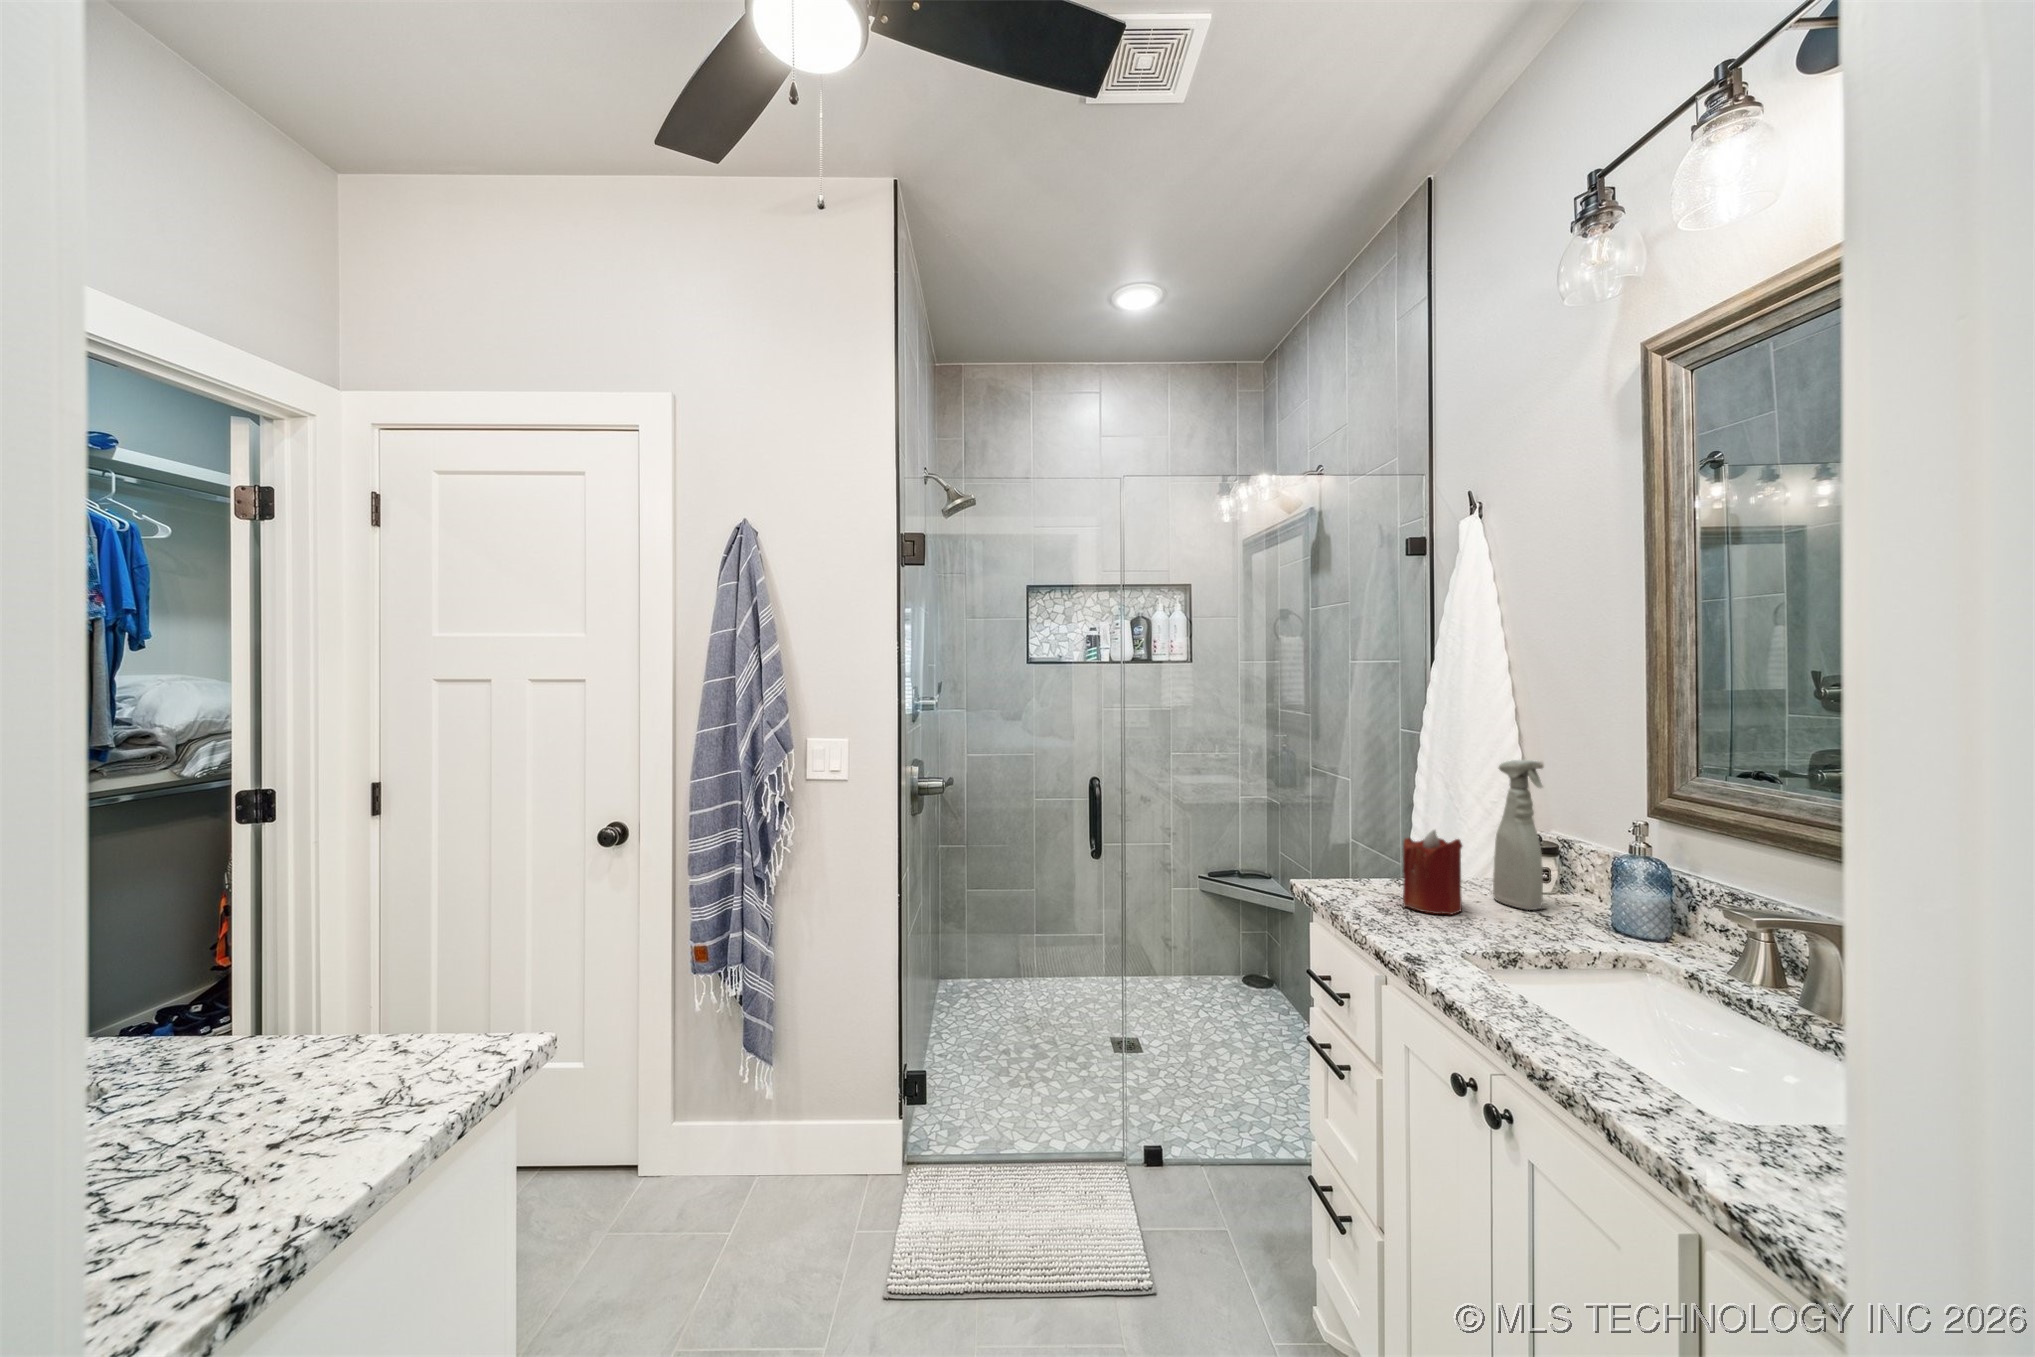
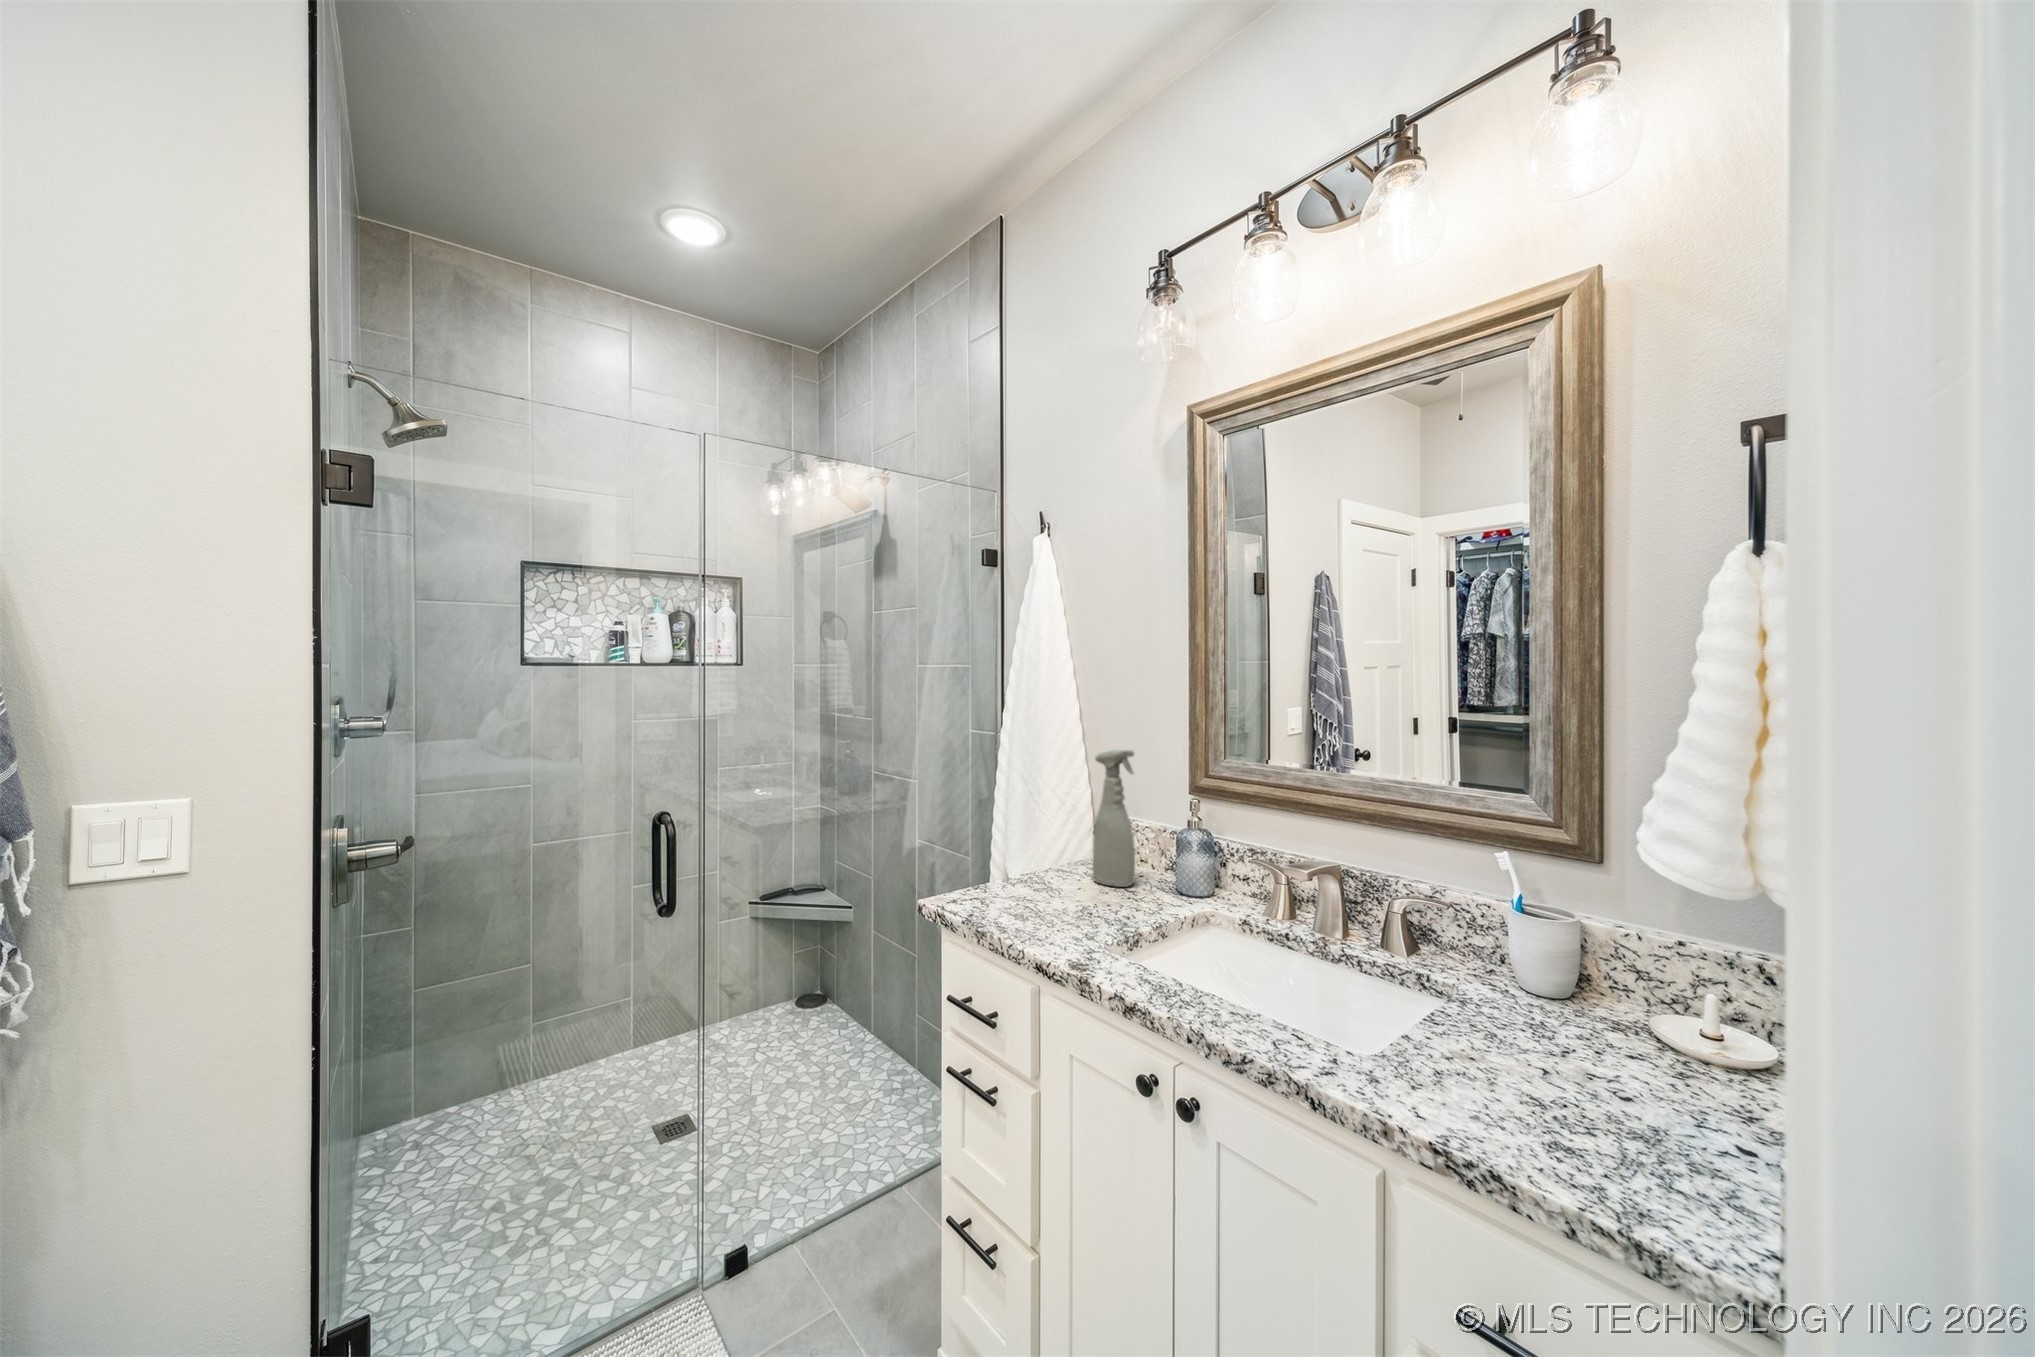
candle: present [1403,830,1462,915] -> none [1031,825,1082,910]

